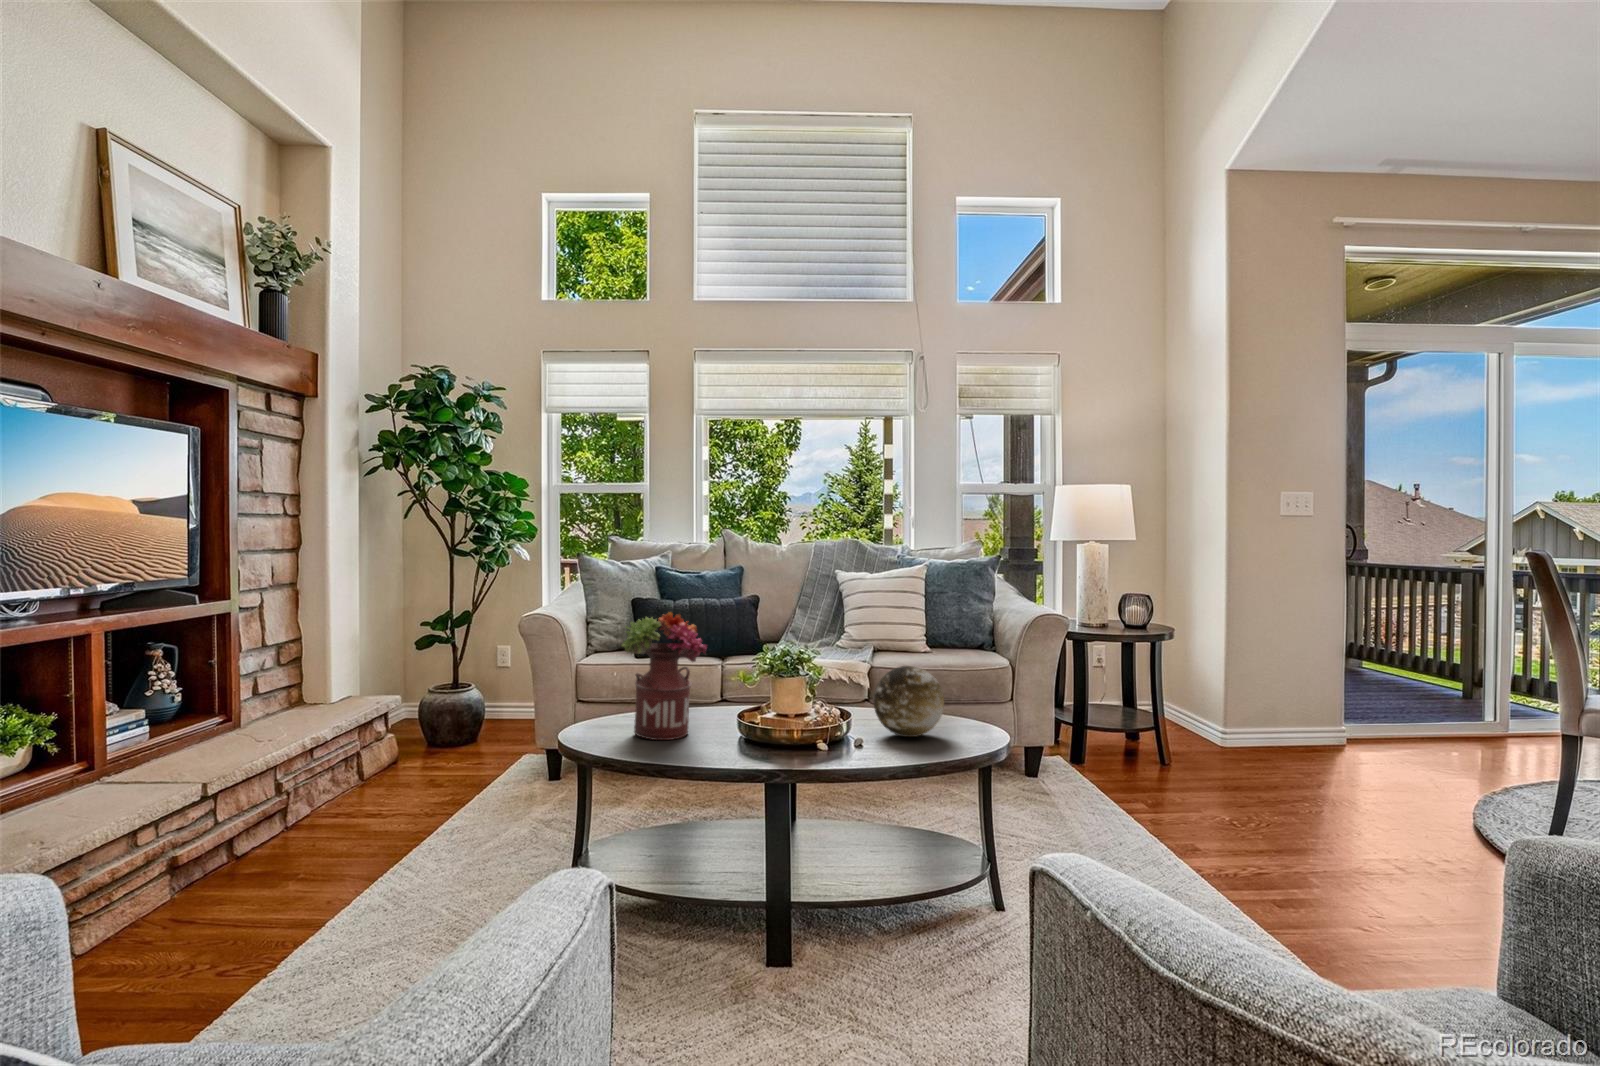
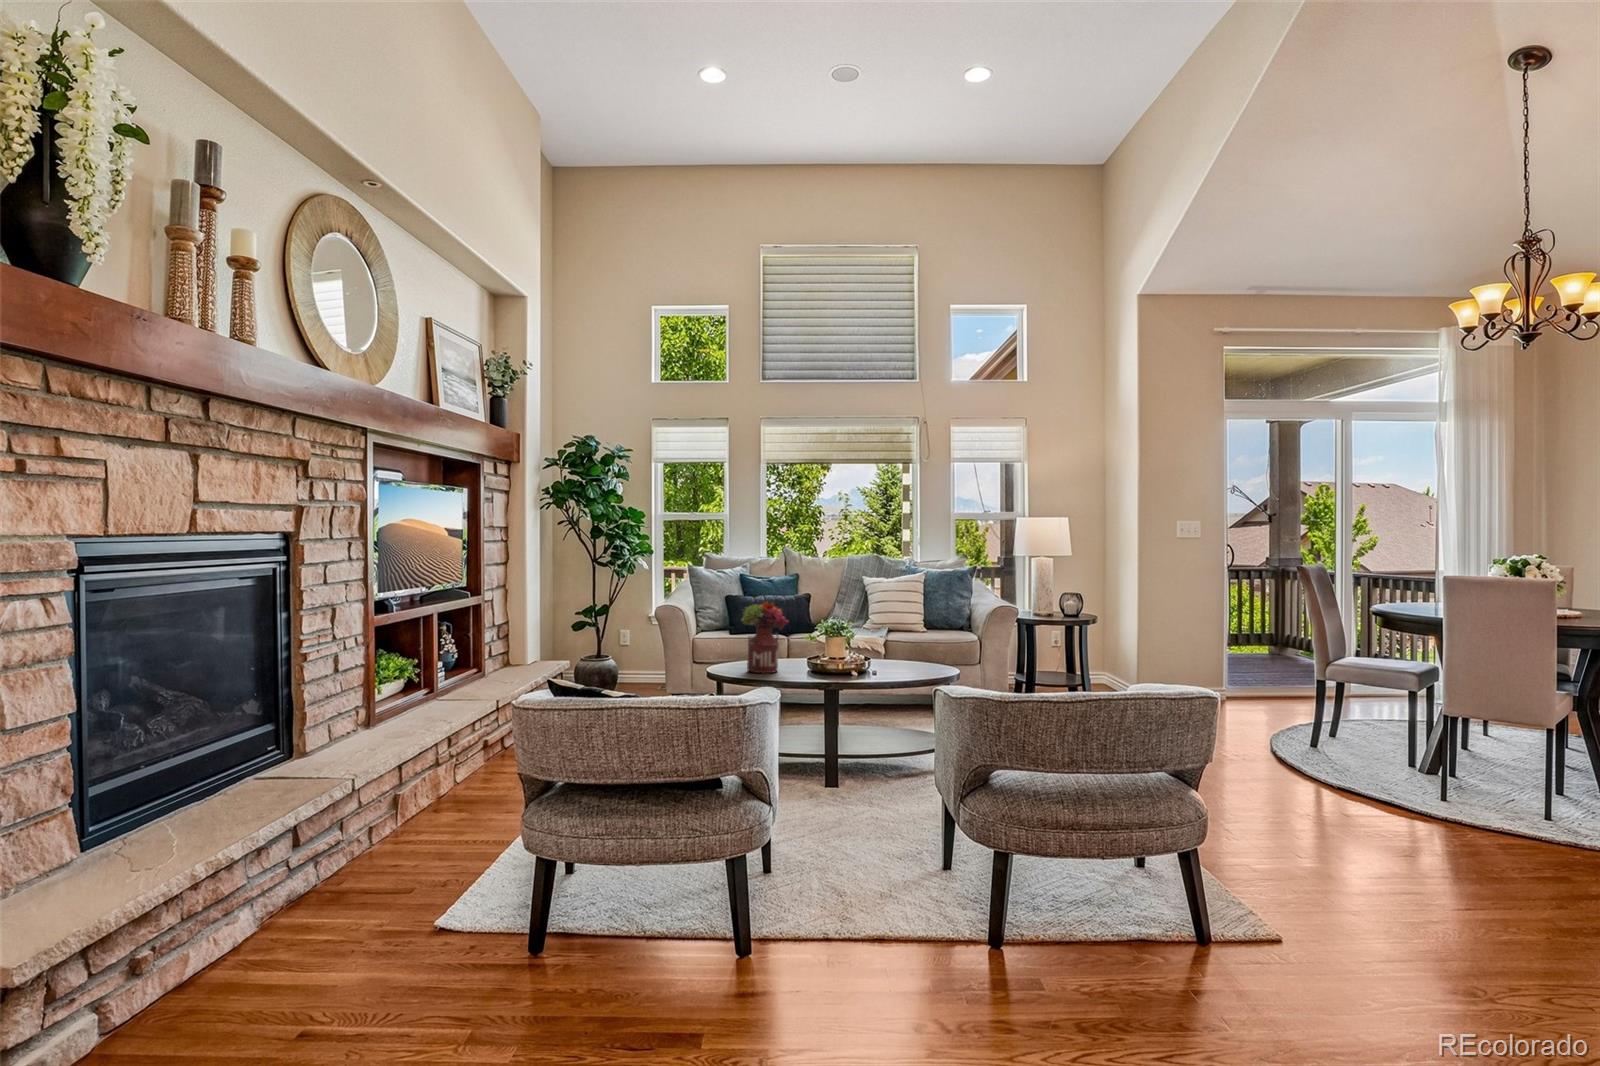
decorative orb: present [874,666,944,737] -> none [884,632,924,673]

